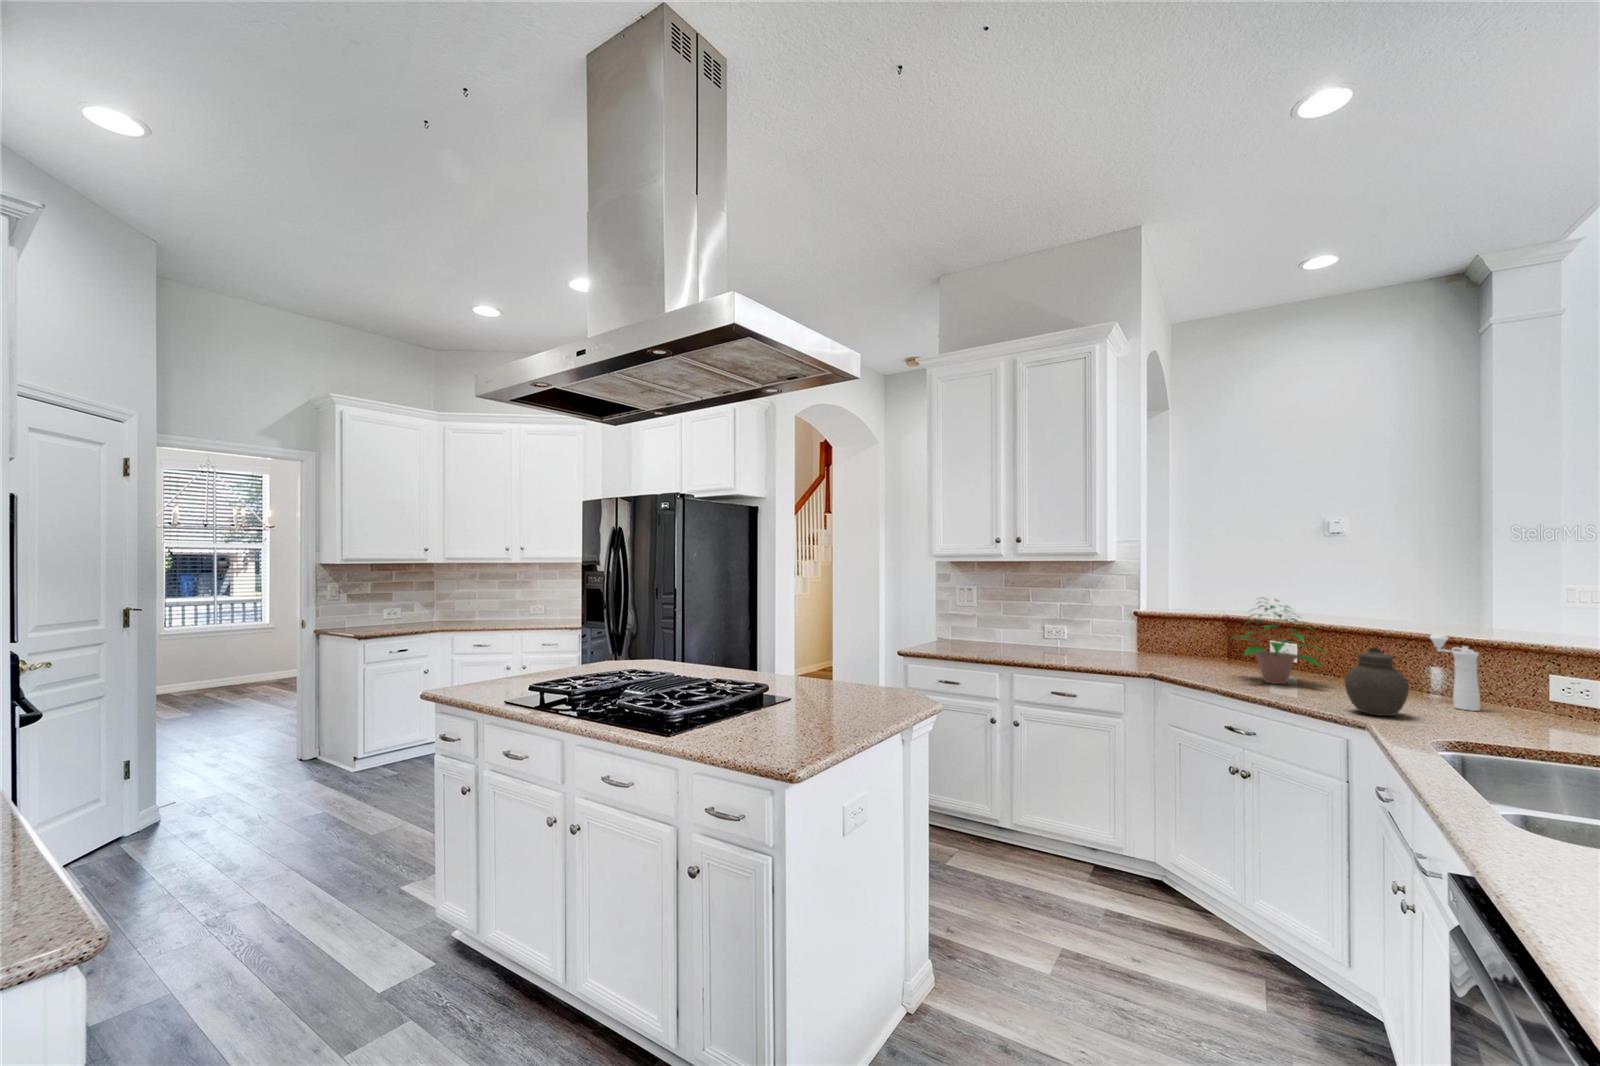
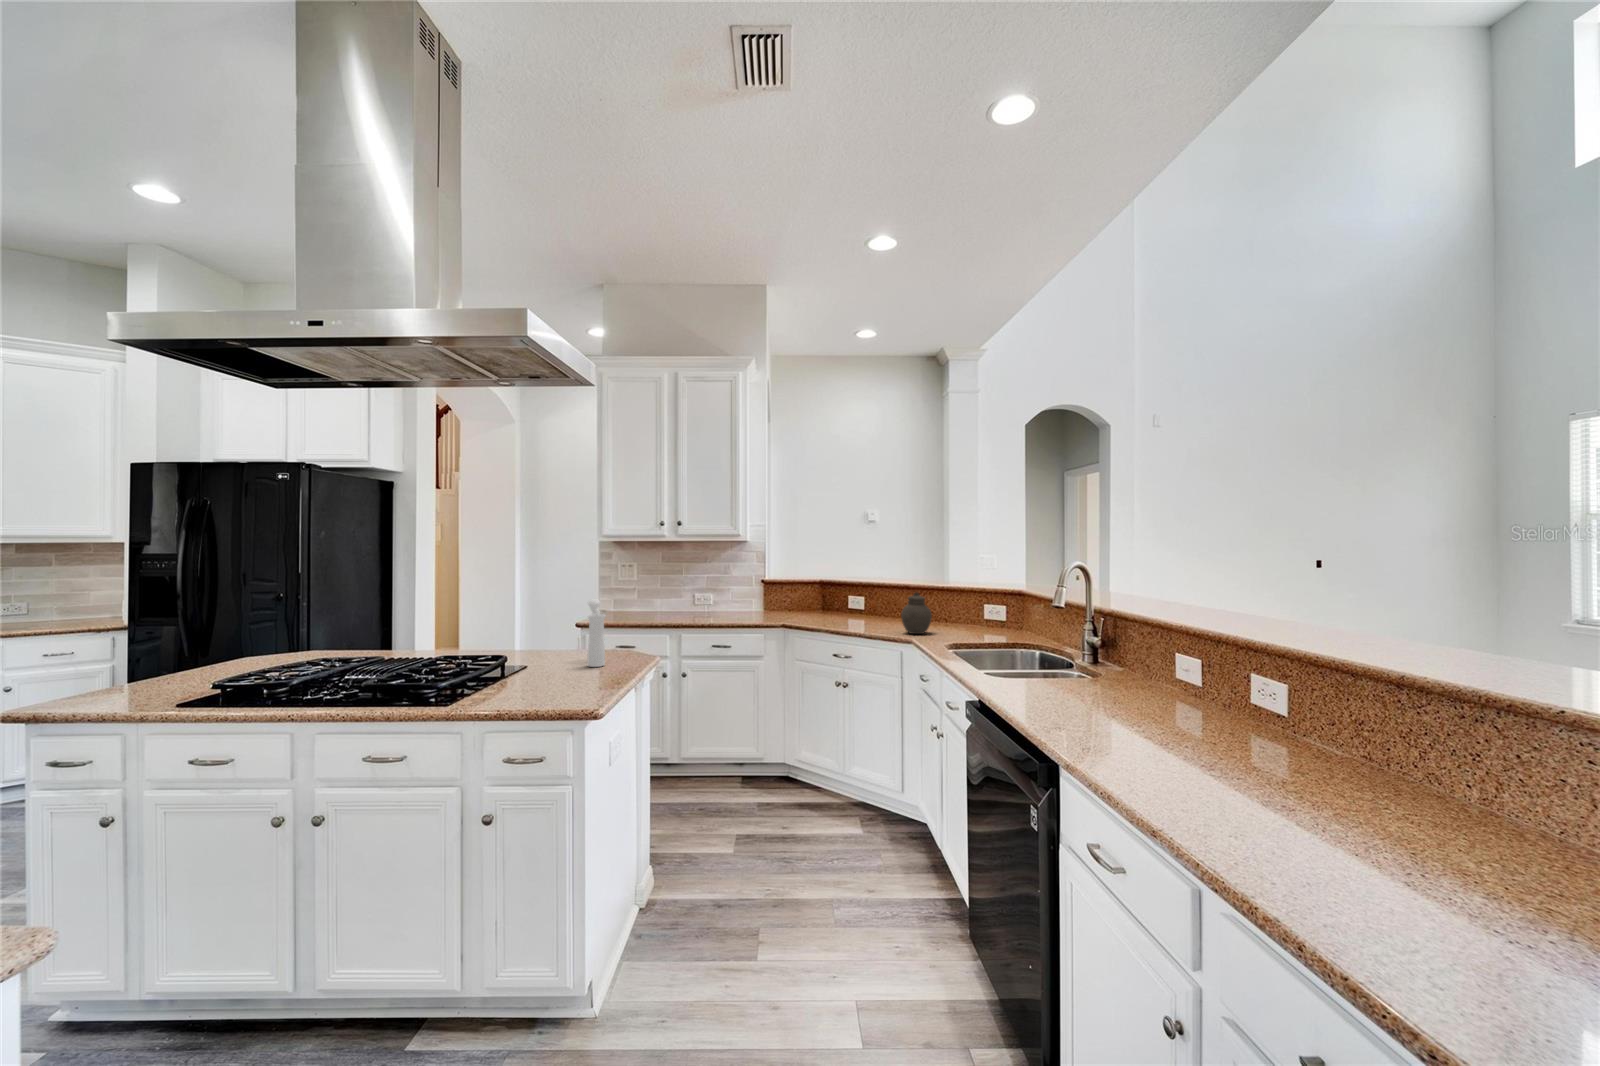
potted plant: present [1231,598,1326,684] -> none [829,565,887,623]
pepper mill: present [1430,634,1480,711] -> present [587,600,605,667]

